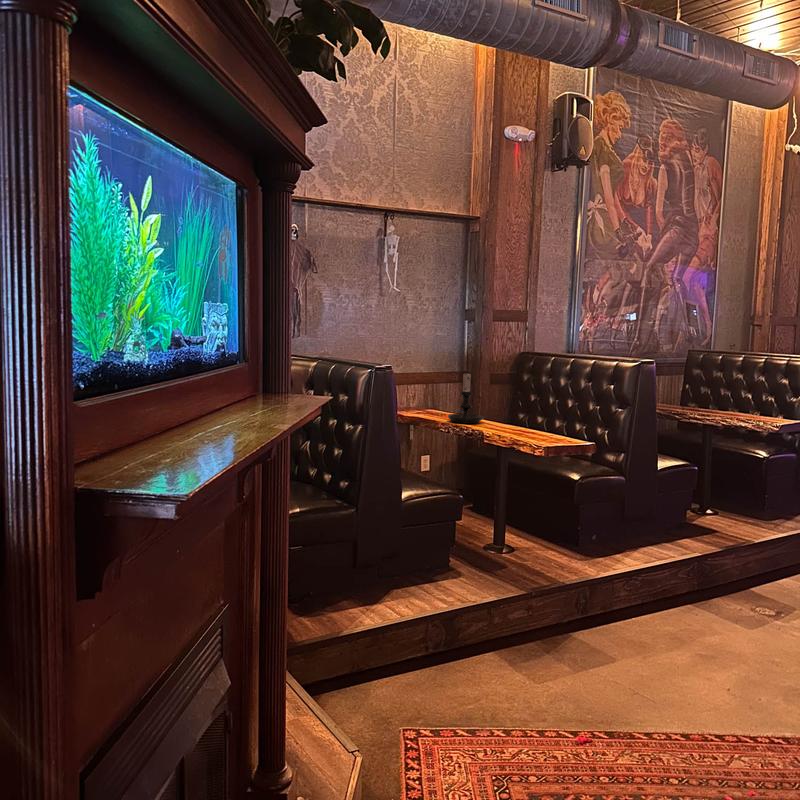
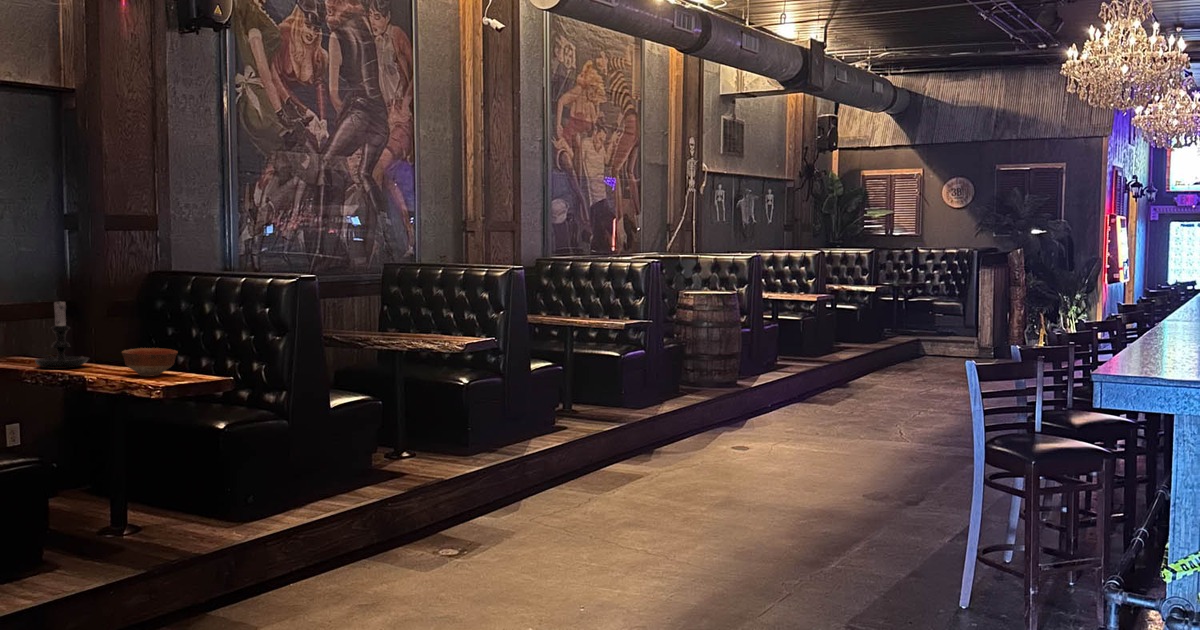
bowl: none [513,414,554,437] -> present [122,348,178,376]

